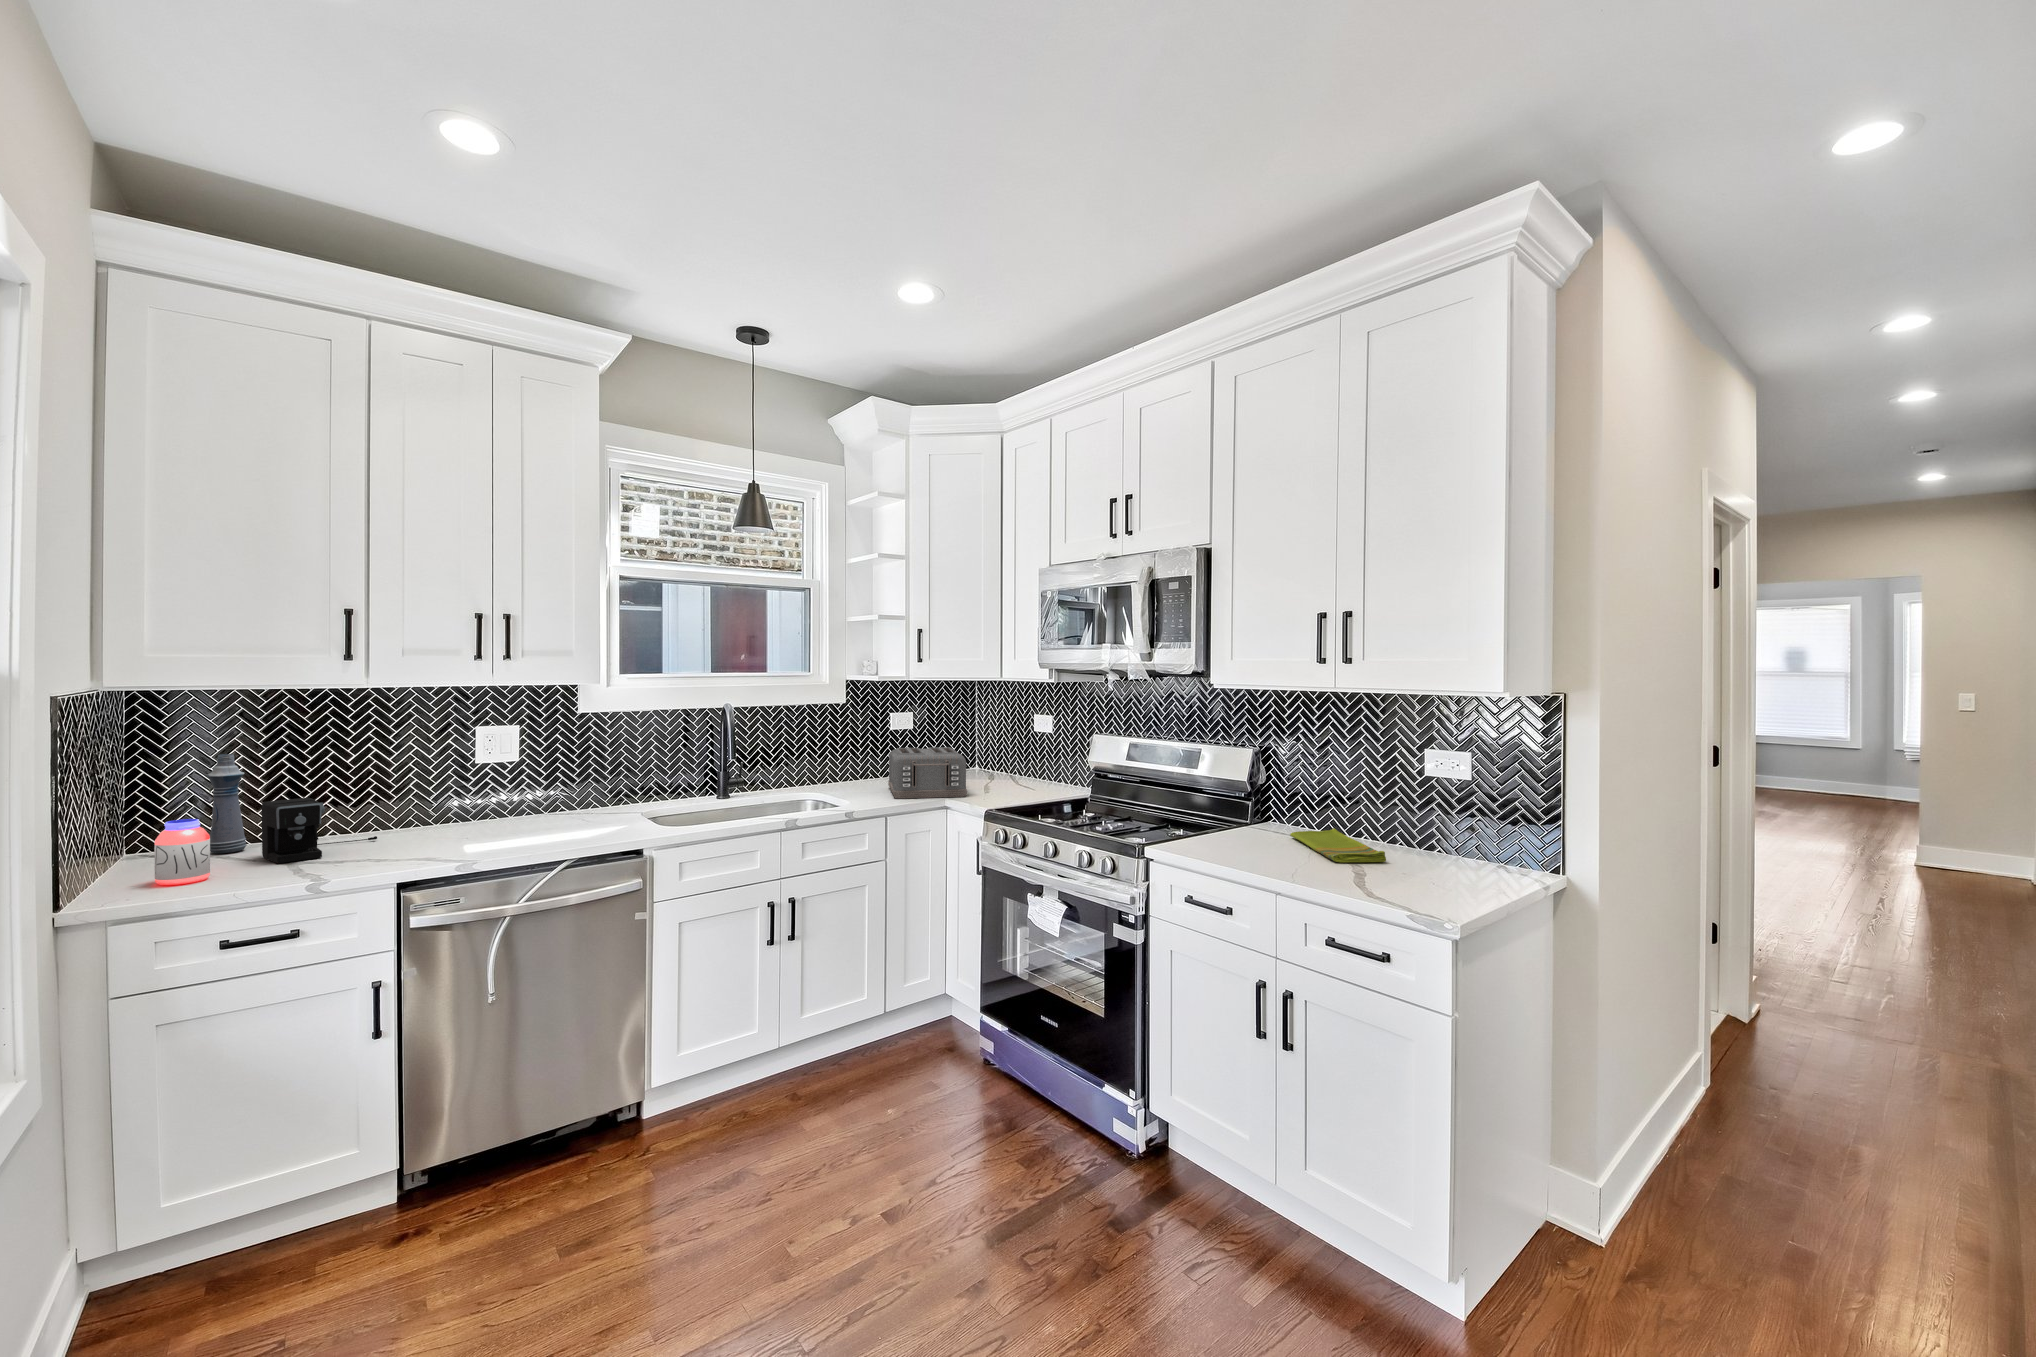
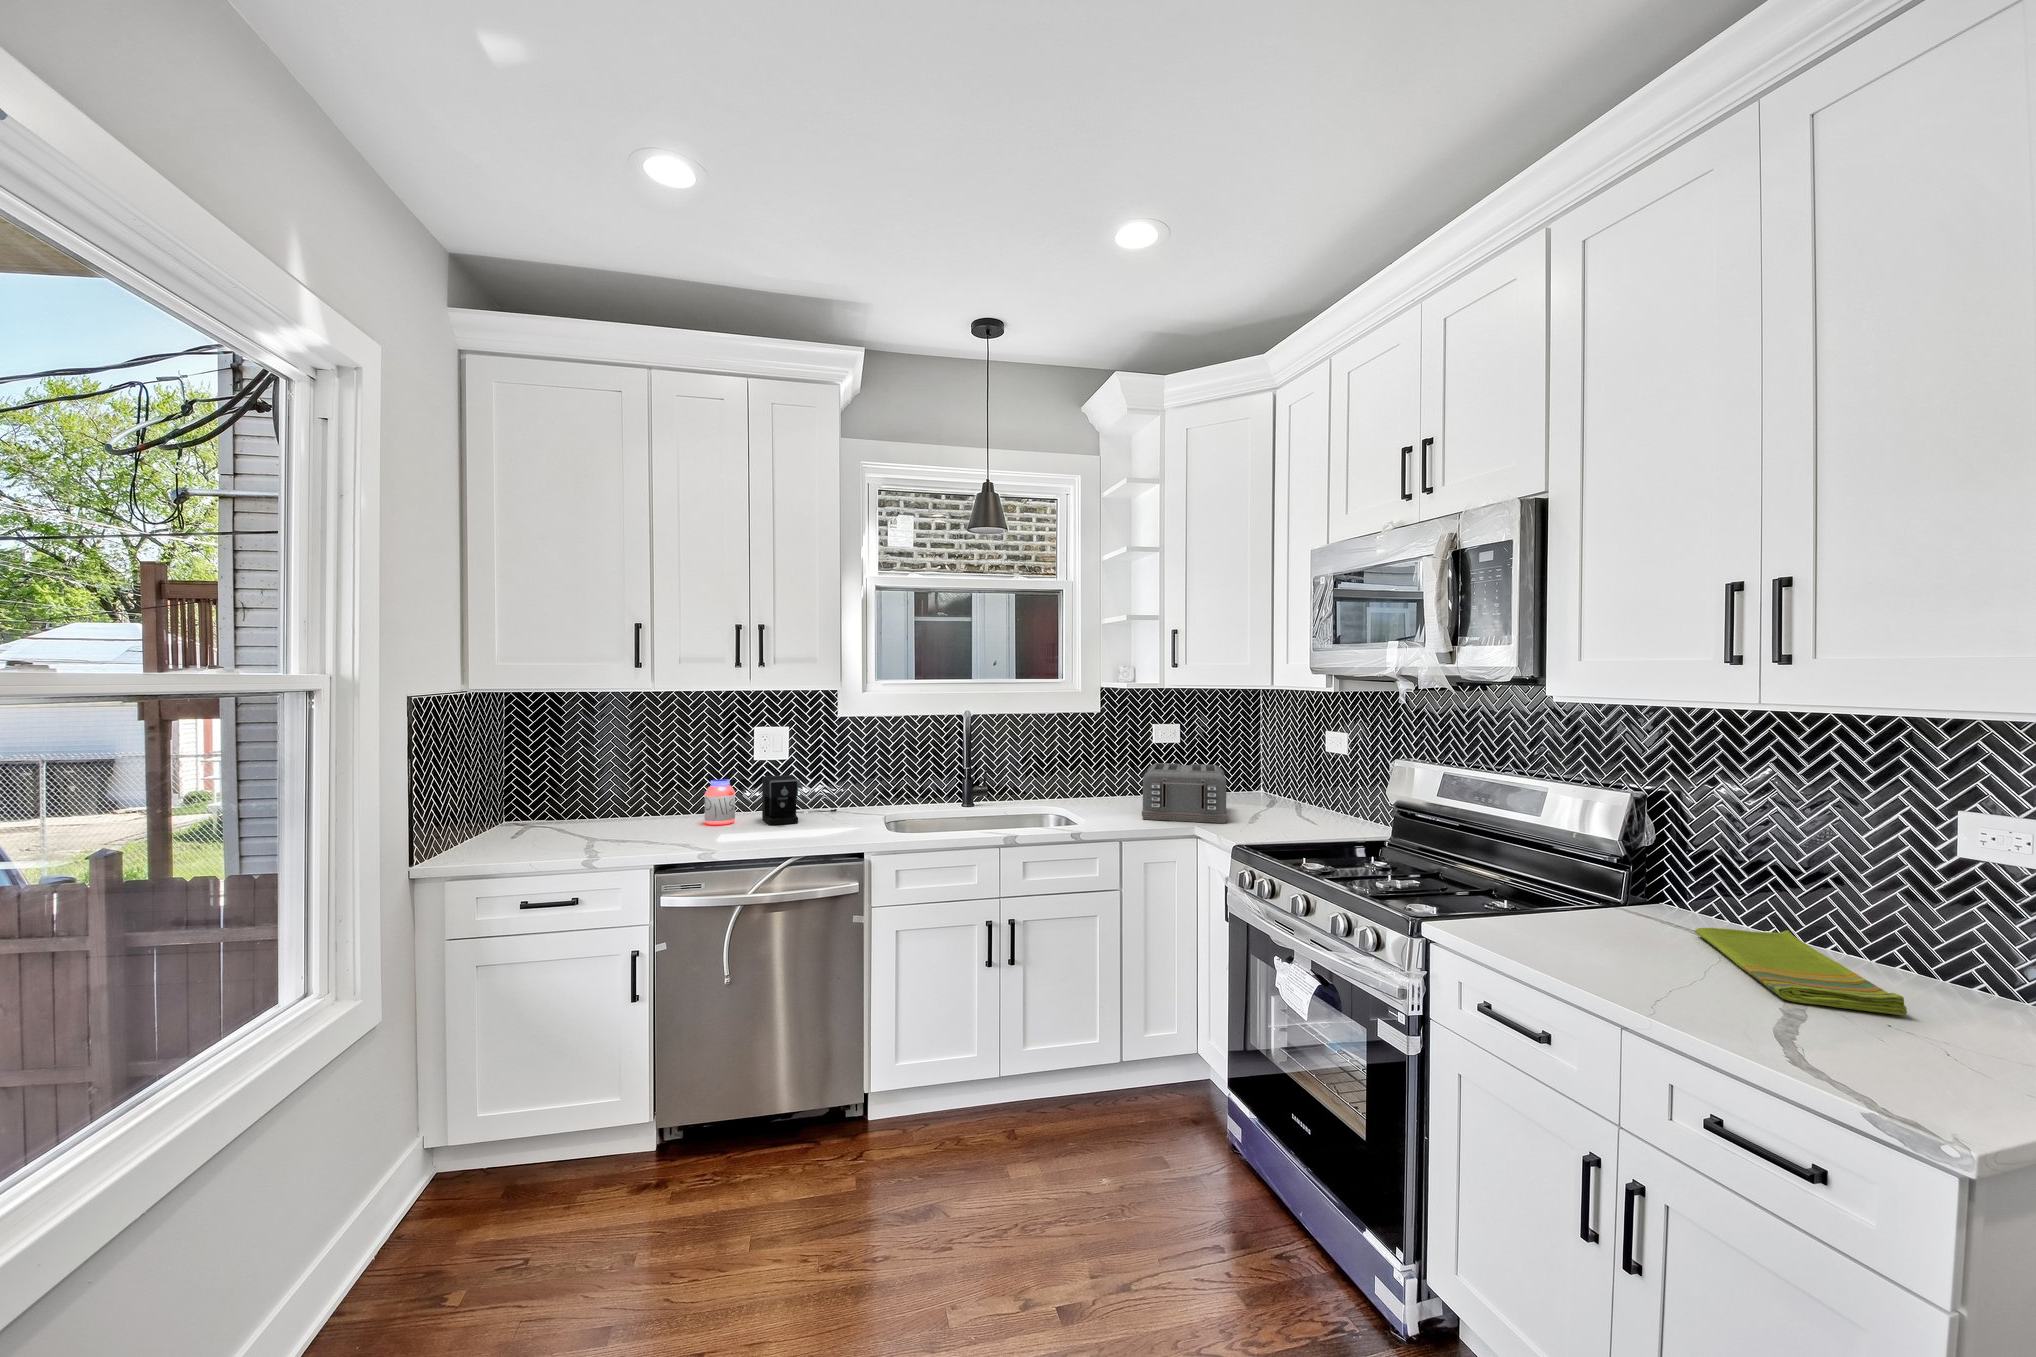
bottle: present [207,754,246,853] -> none [548,743,575,825]
coffee maker: present [262,798,377,863] -> present [762,775,837,825]
jar: present [154,819,210,885] -> present [705,779,735,825]

